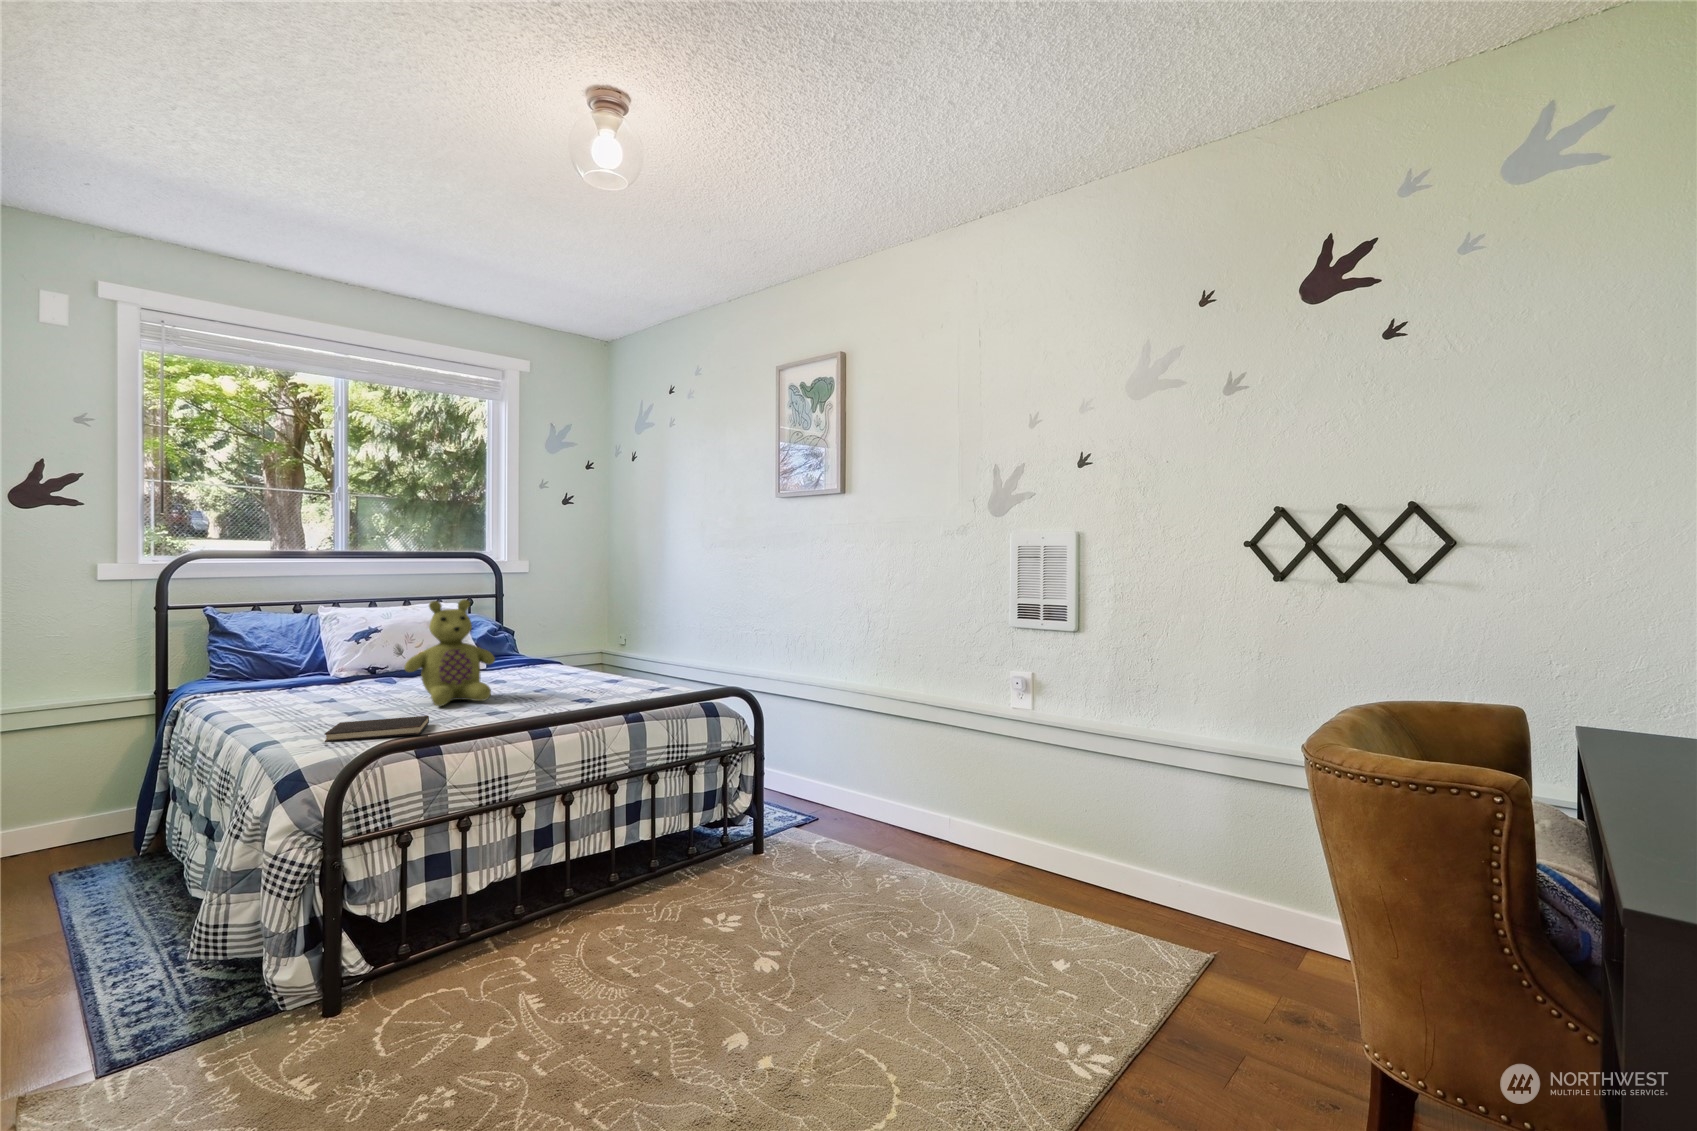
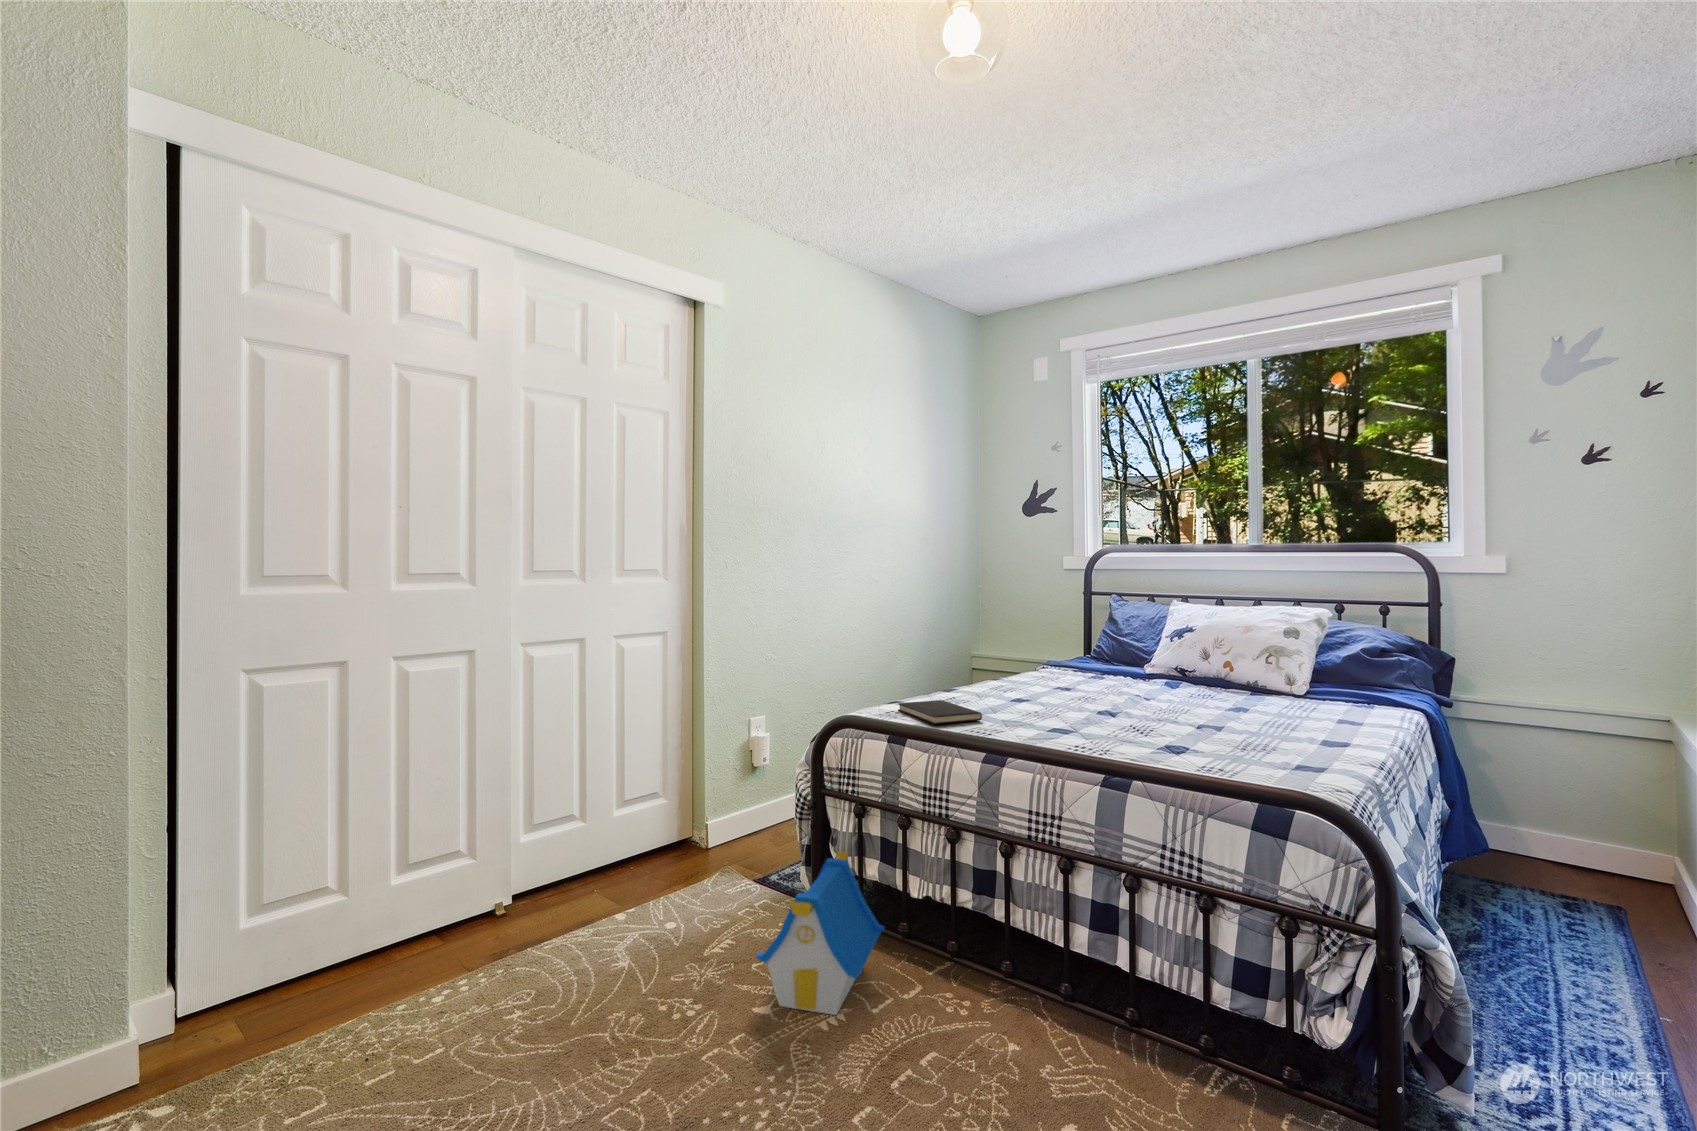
stuffed bear: present [404,599,495,706] -> none [1046,598,1144,718]
toy house: none [370,885,543,1037] -> present [756,852,884,1015]

